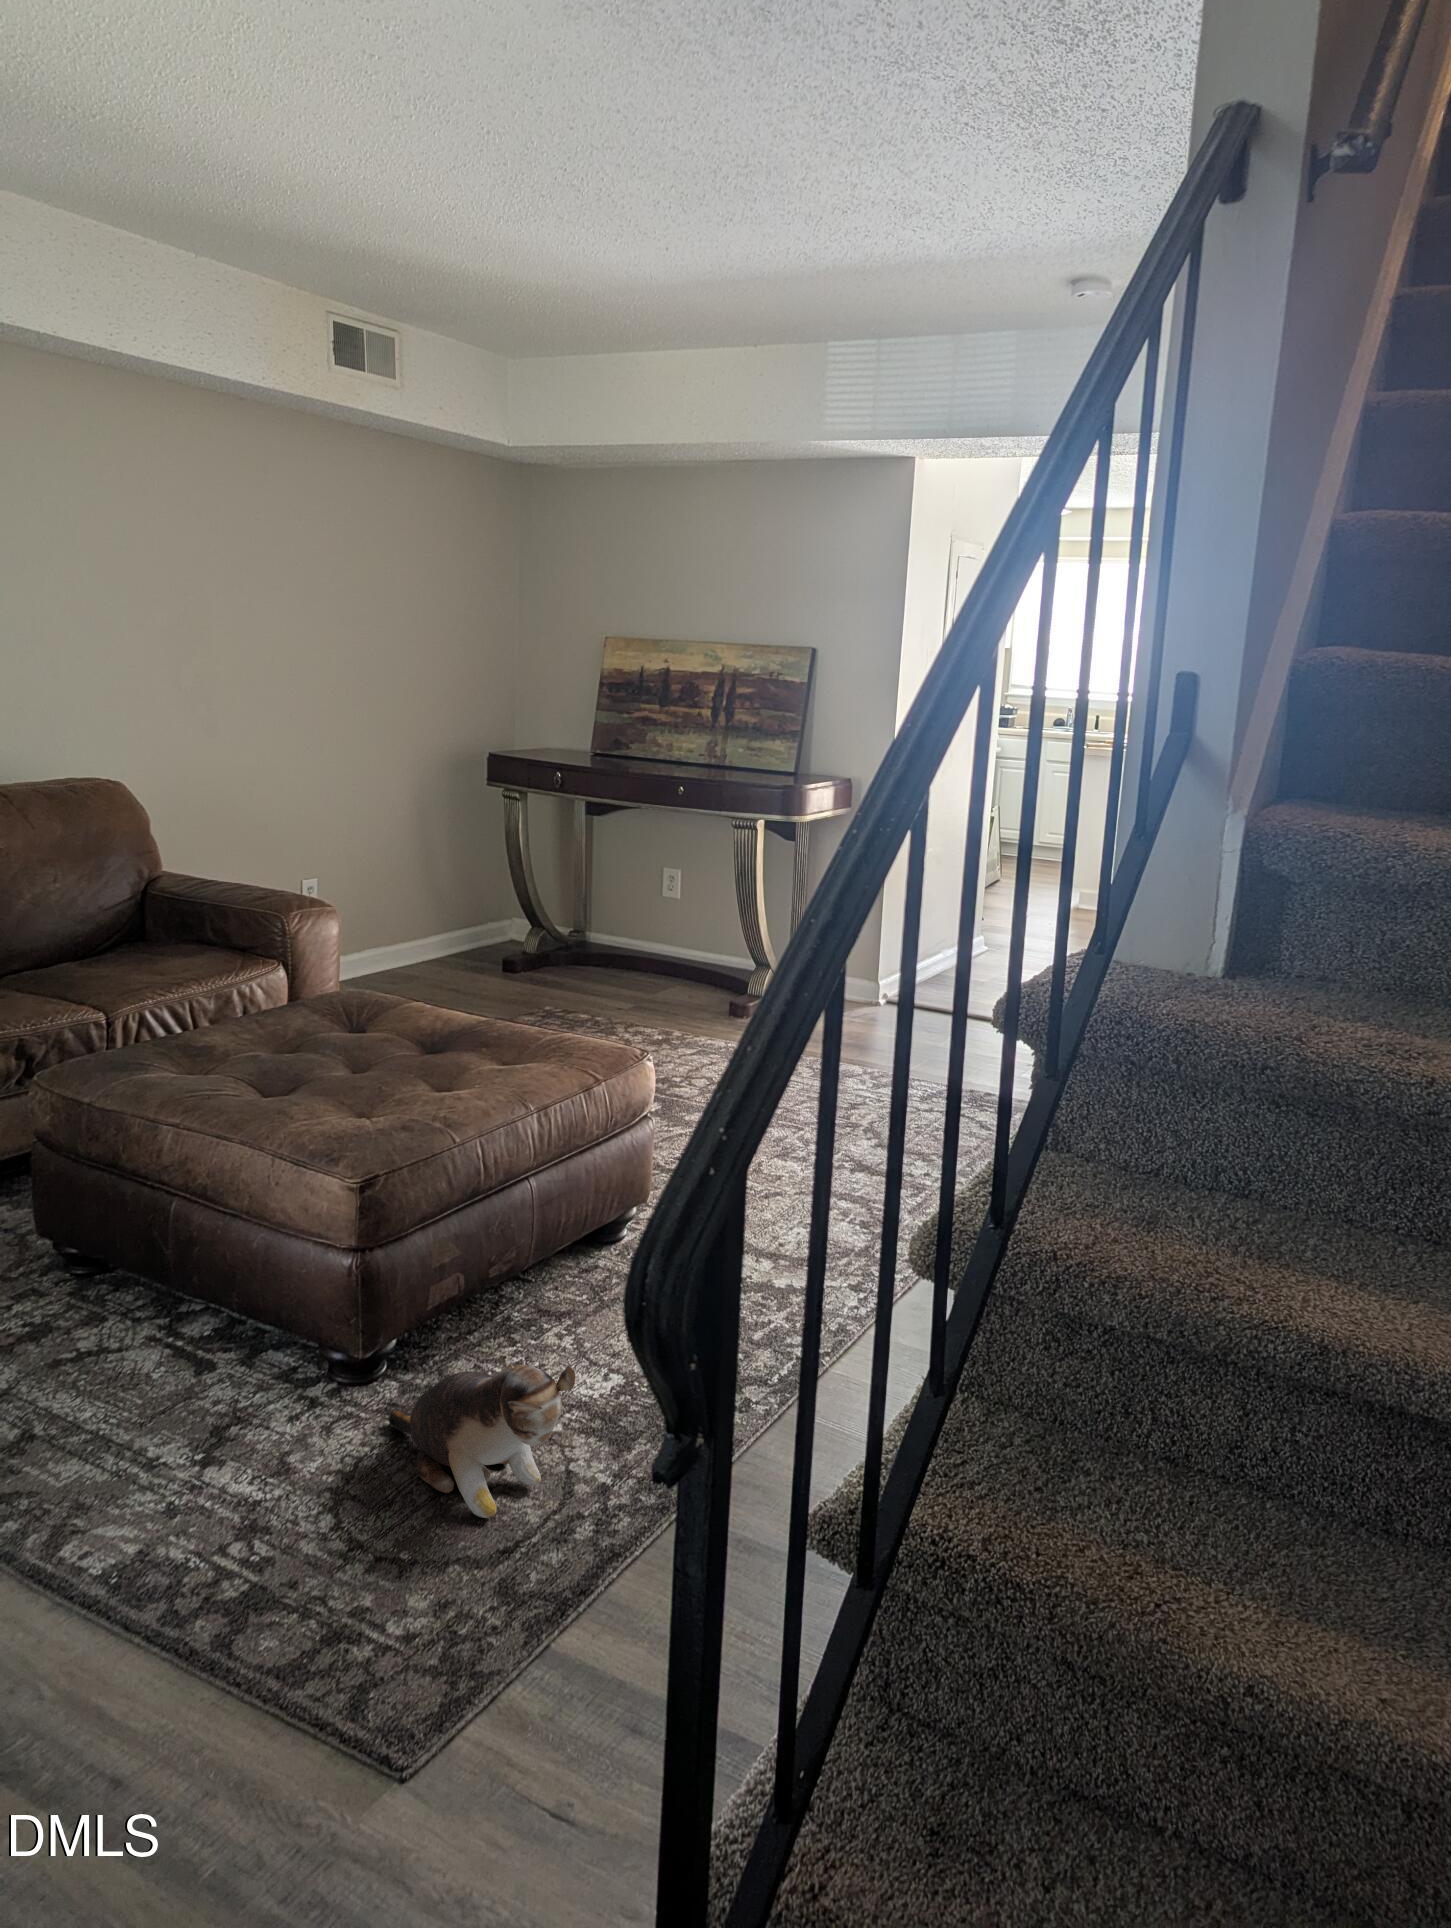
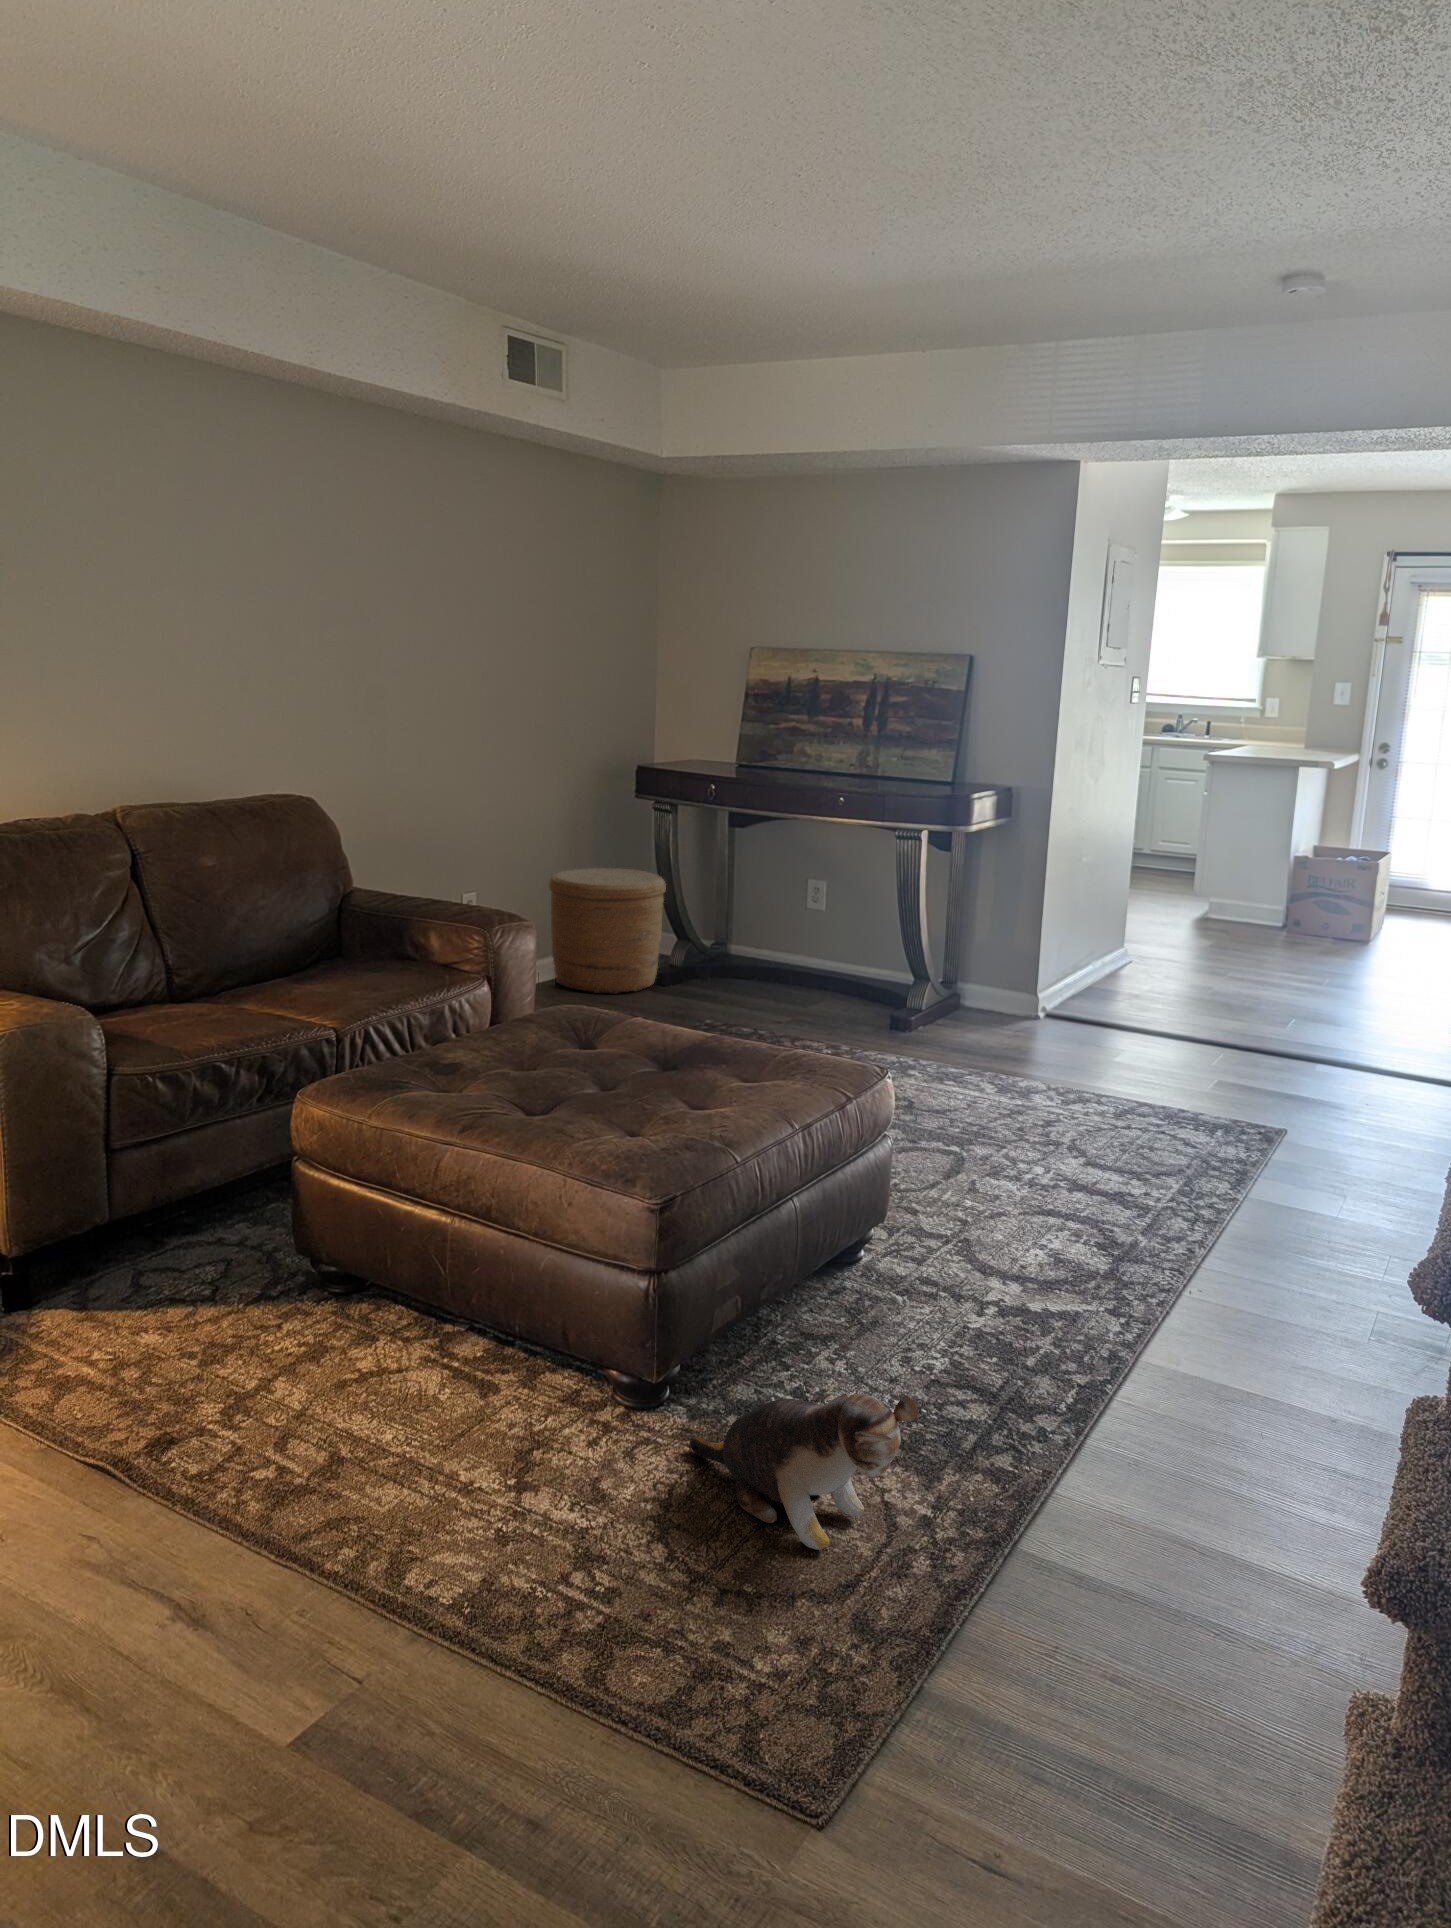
woven basket: none [395,858,513,982] -> present [549,868,666,994]

